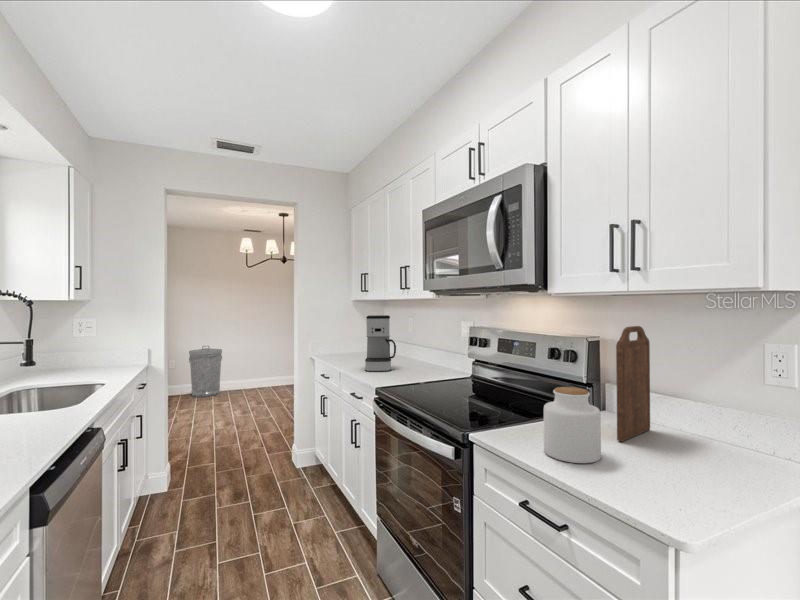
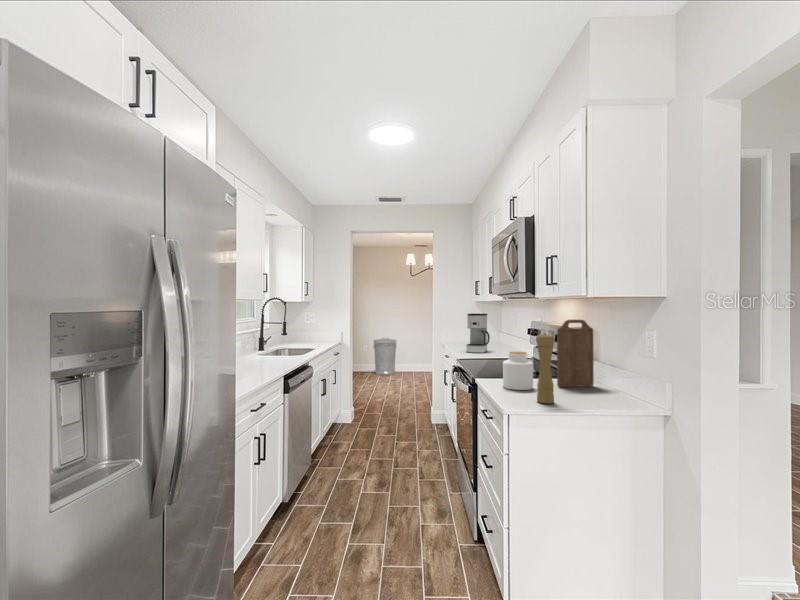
pepper mill: none [683,361,727,509] -> present [536,334,555,404]

